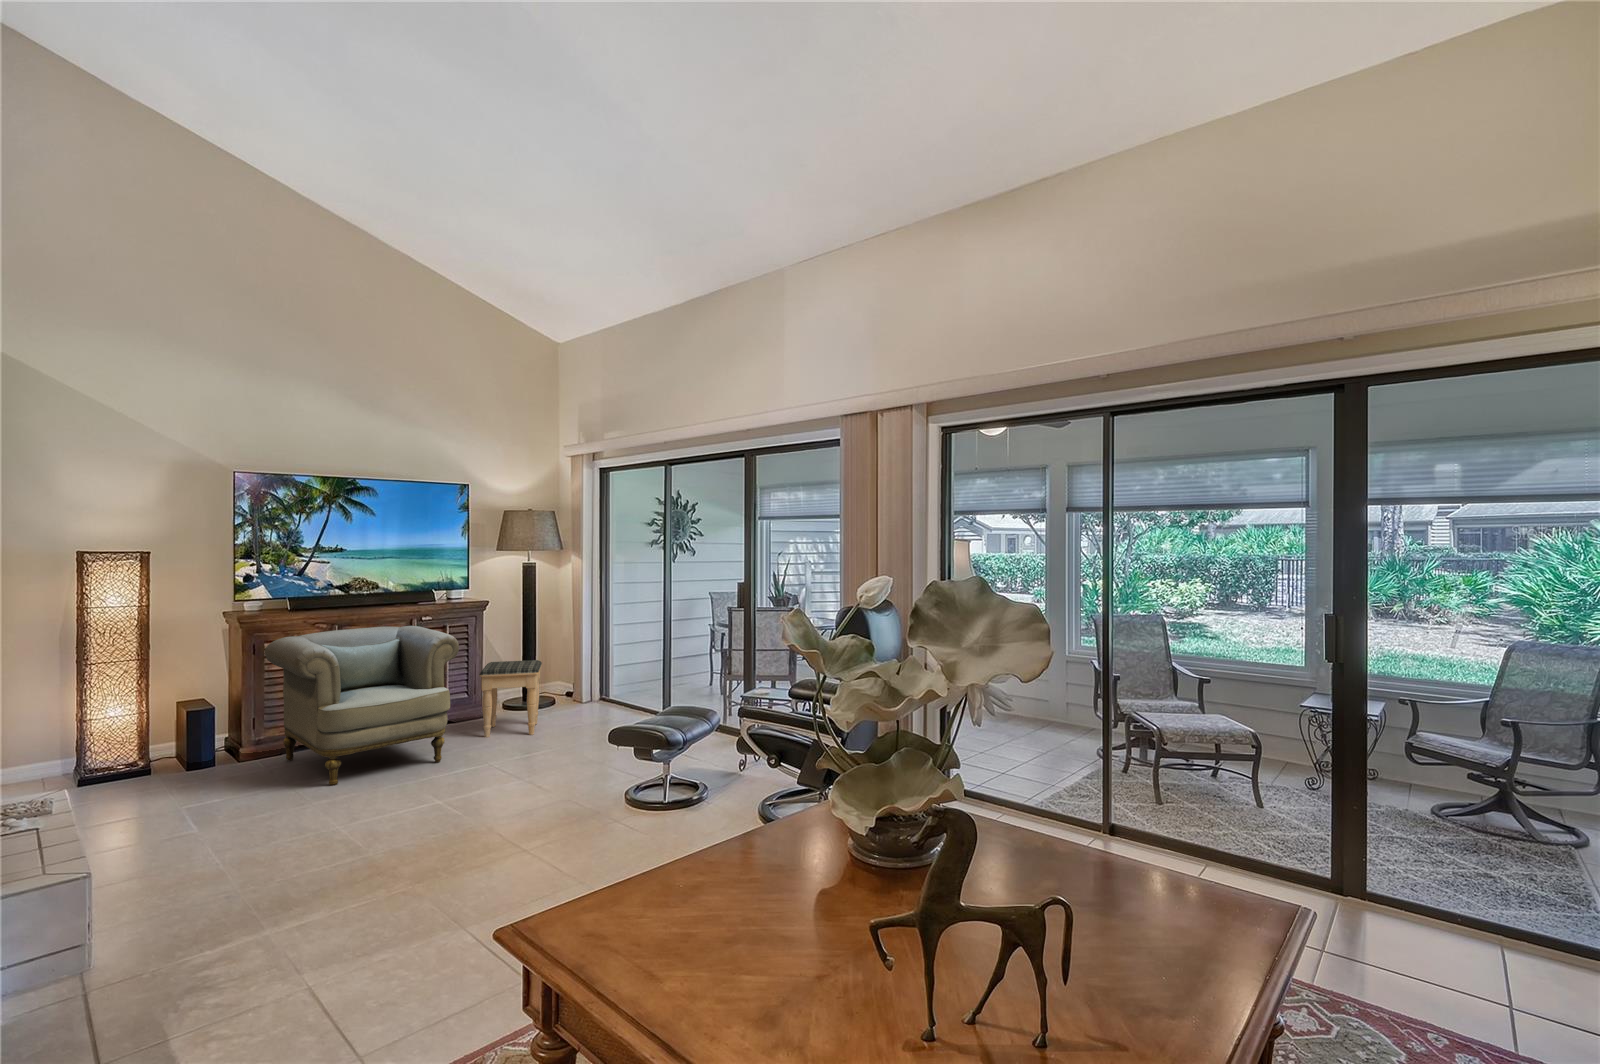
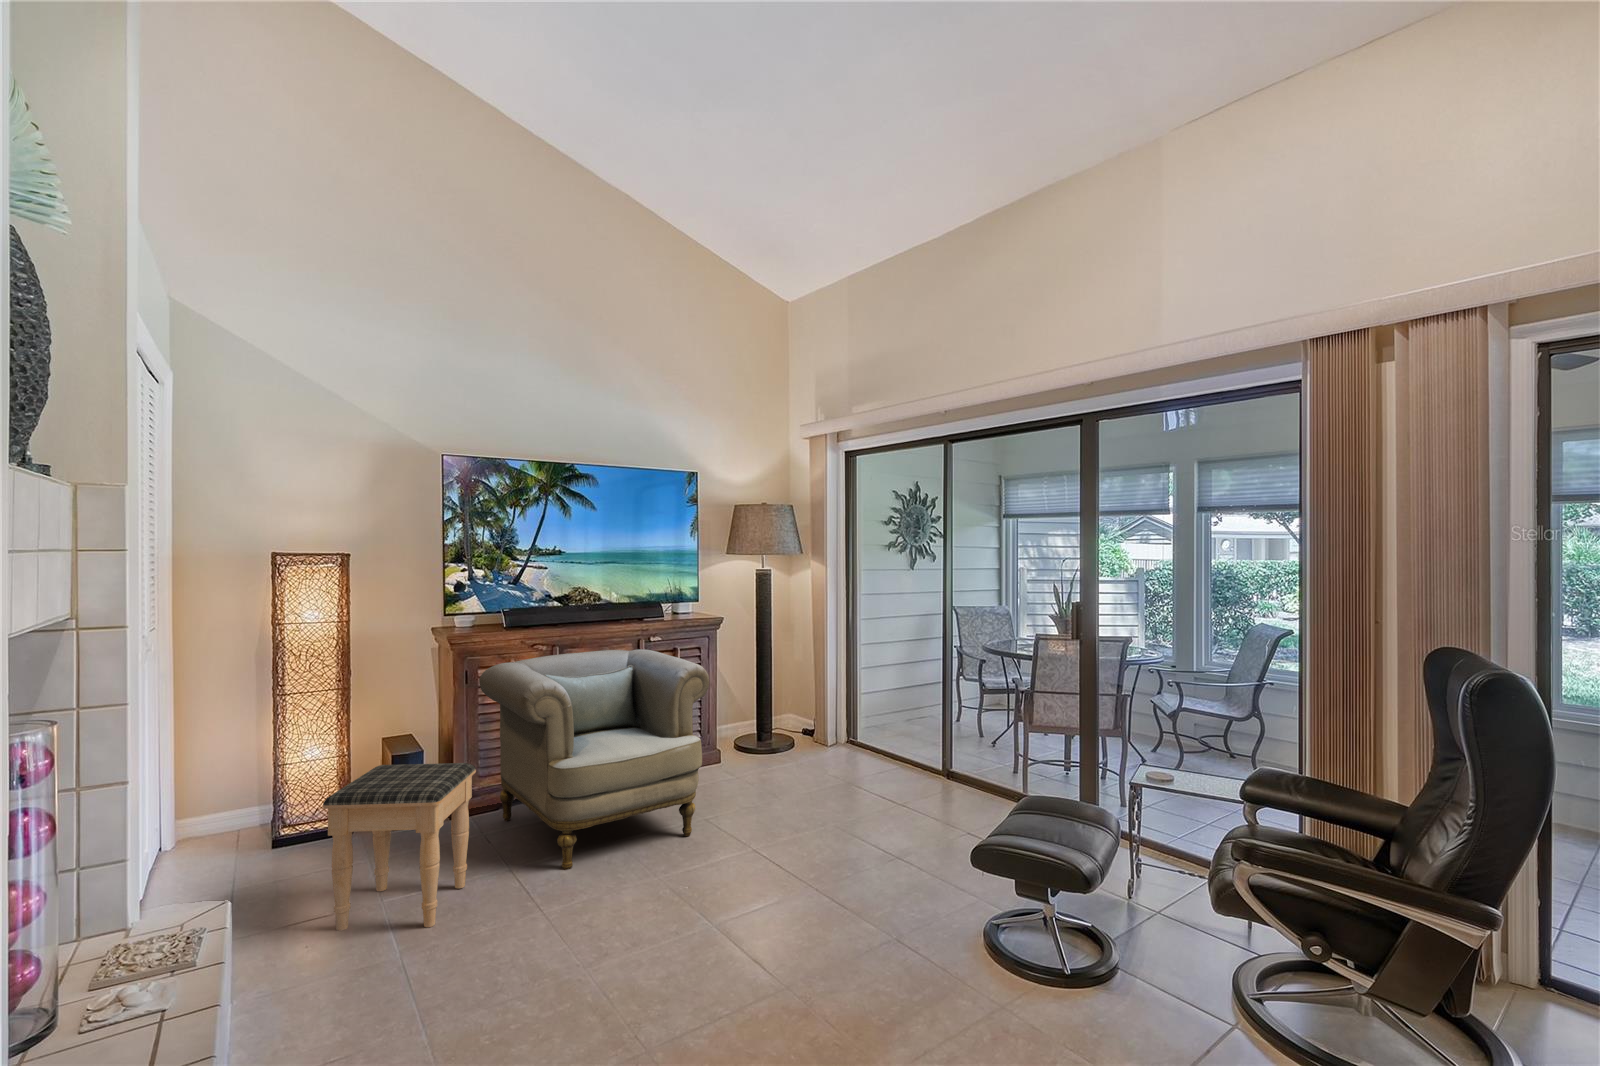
footstool: present [479,660,542,738] -> present [323,763,476,931]

